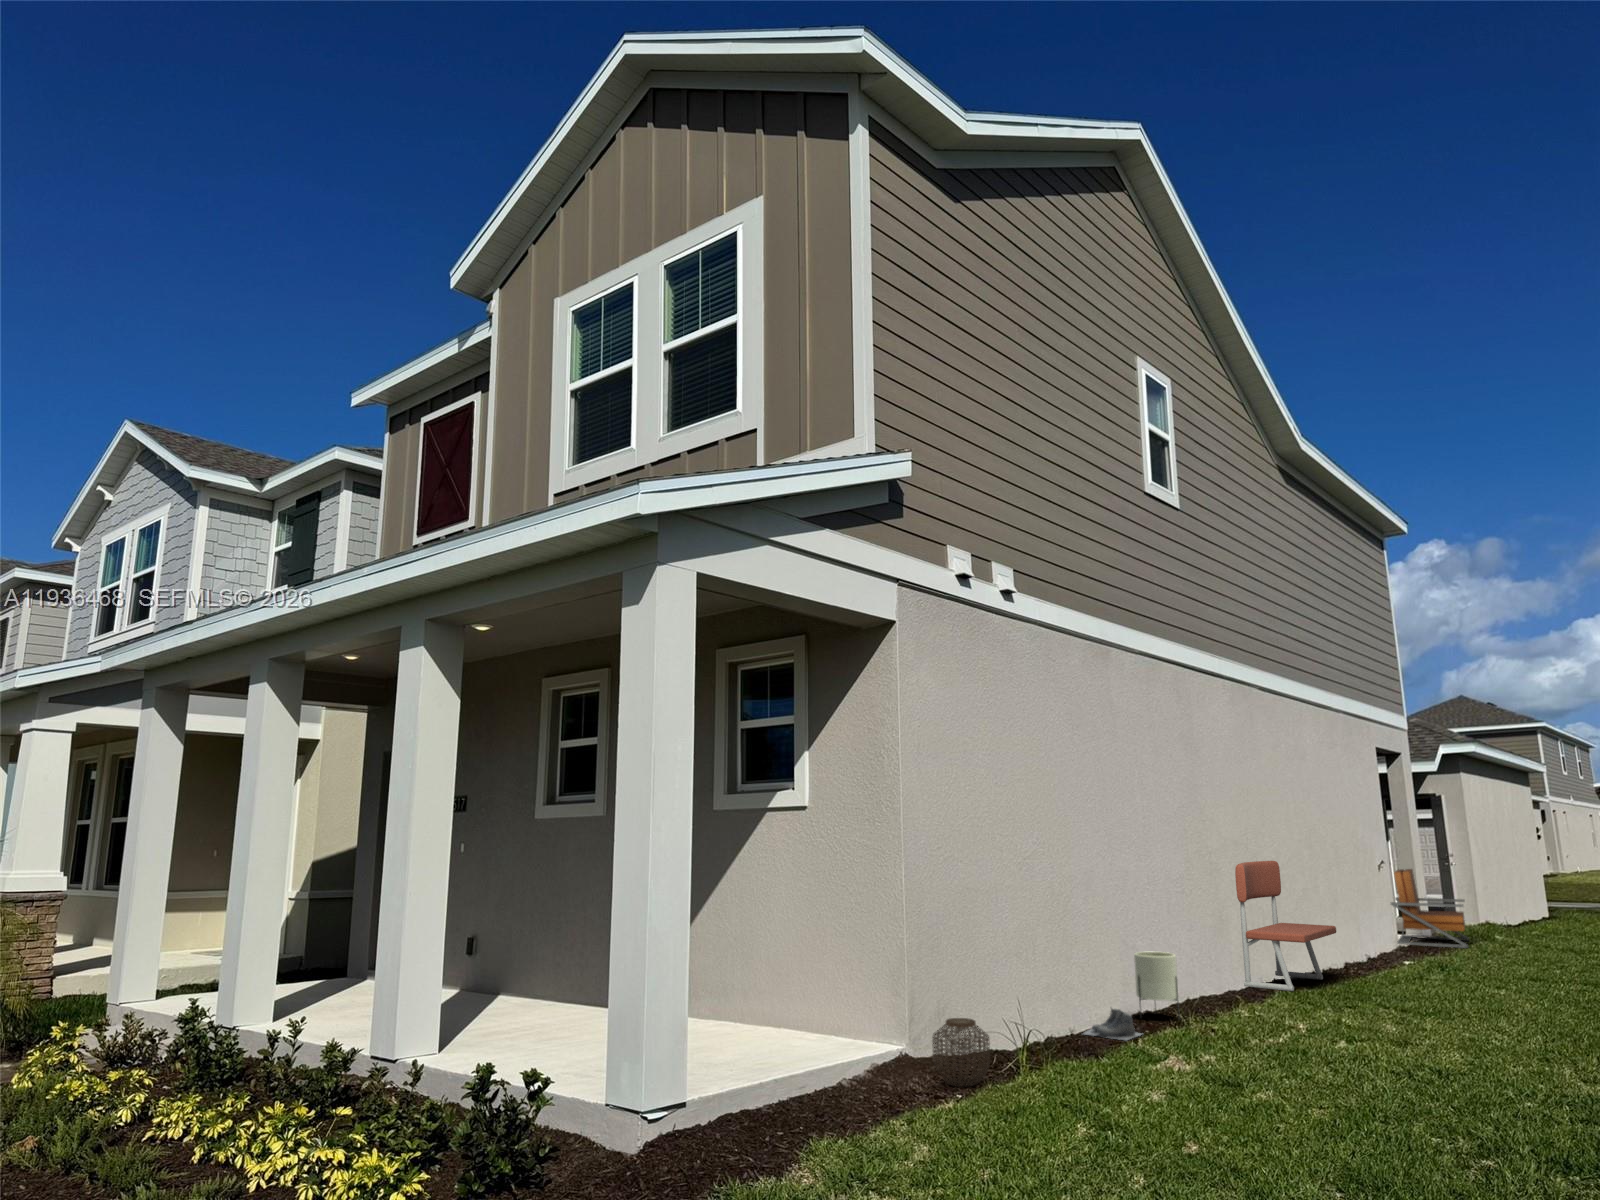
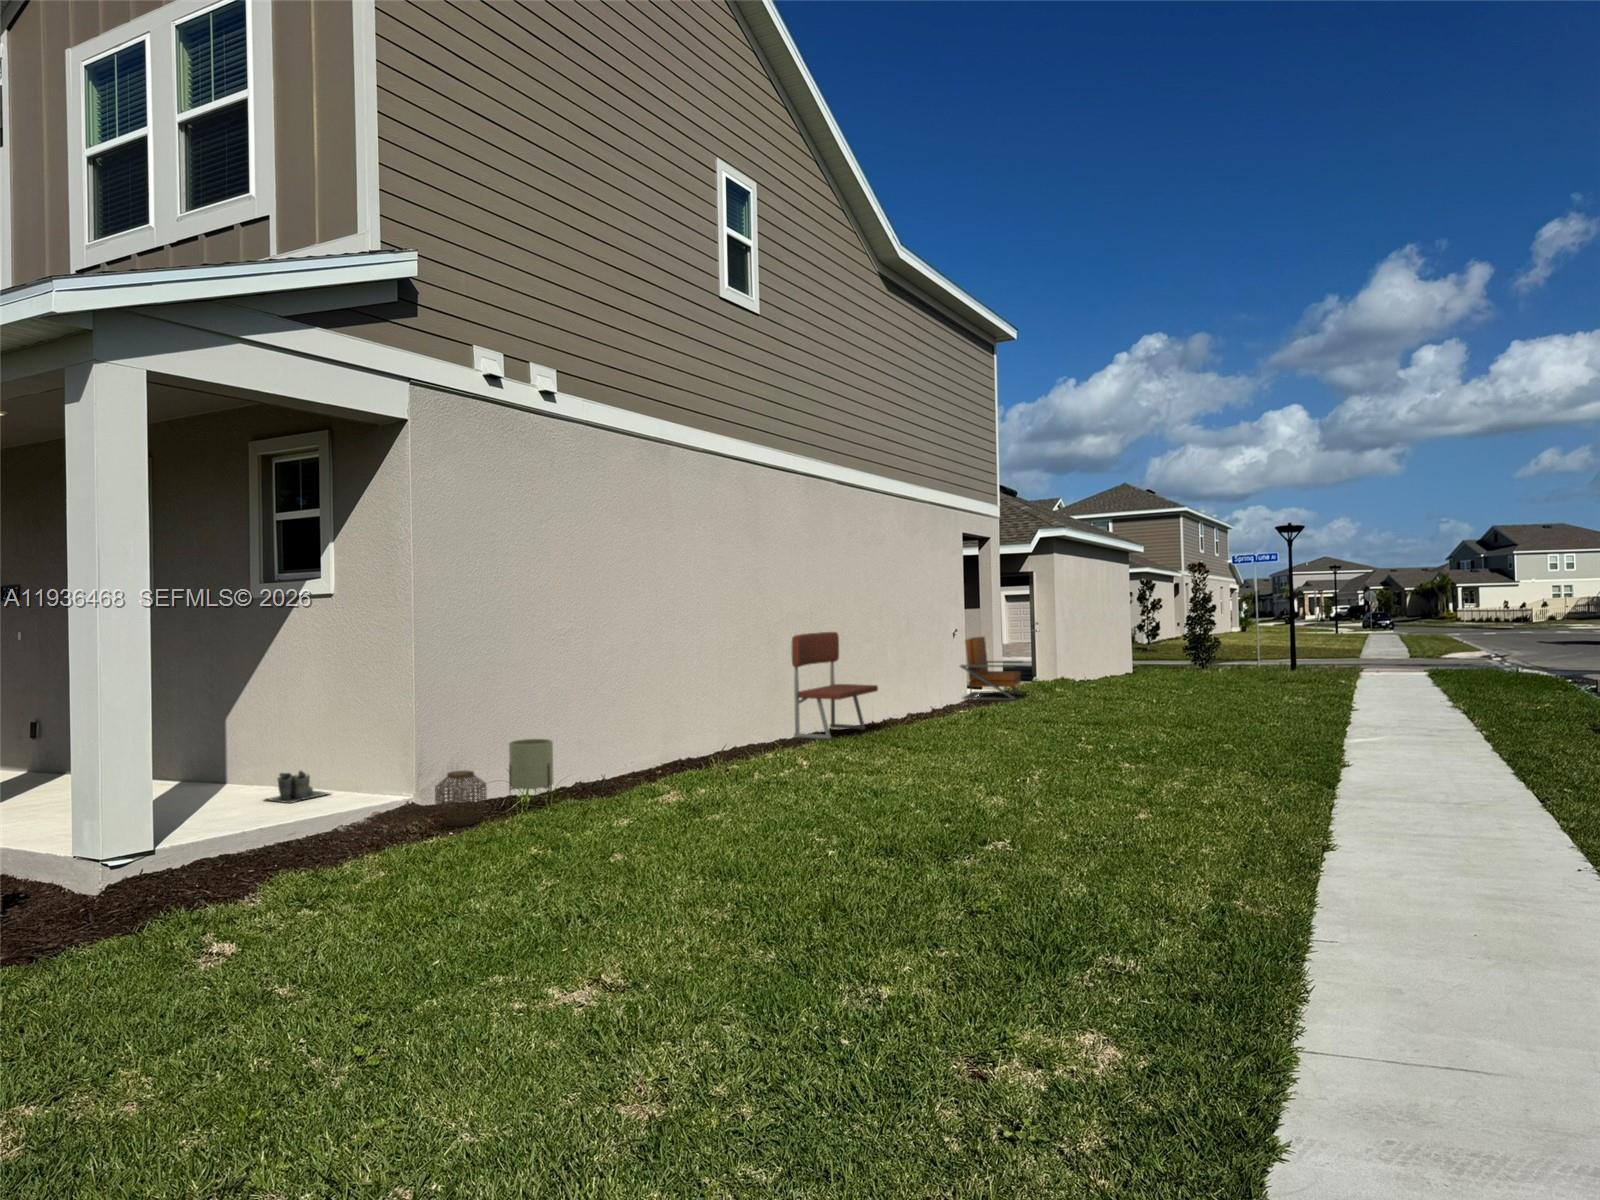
planter: present [1134,952,1179,1017] -> present [509,739,553,796]
boots: present [1084,1008,1141,1040] -> present [265,771,328,803]

